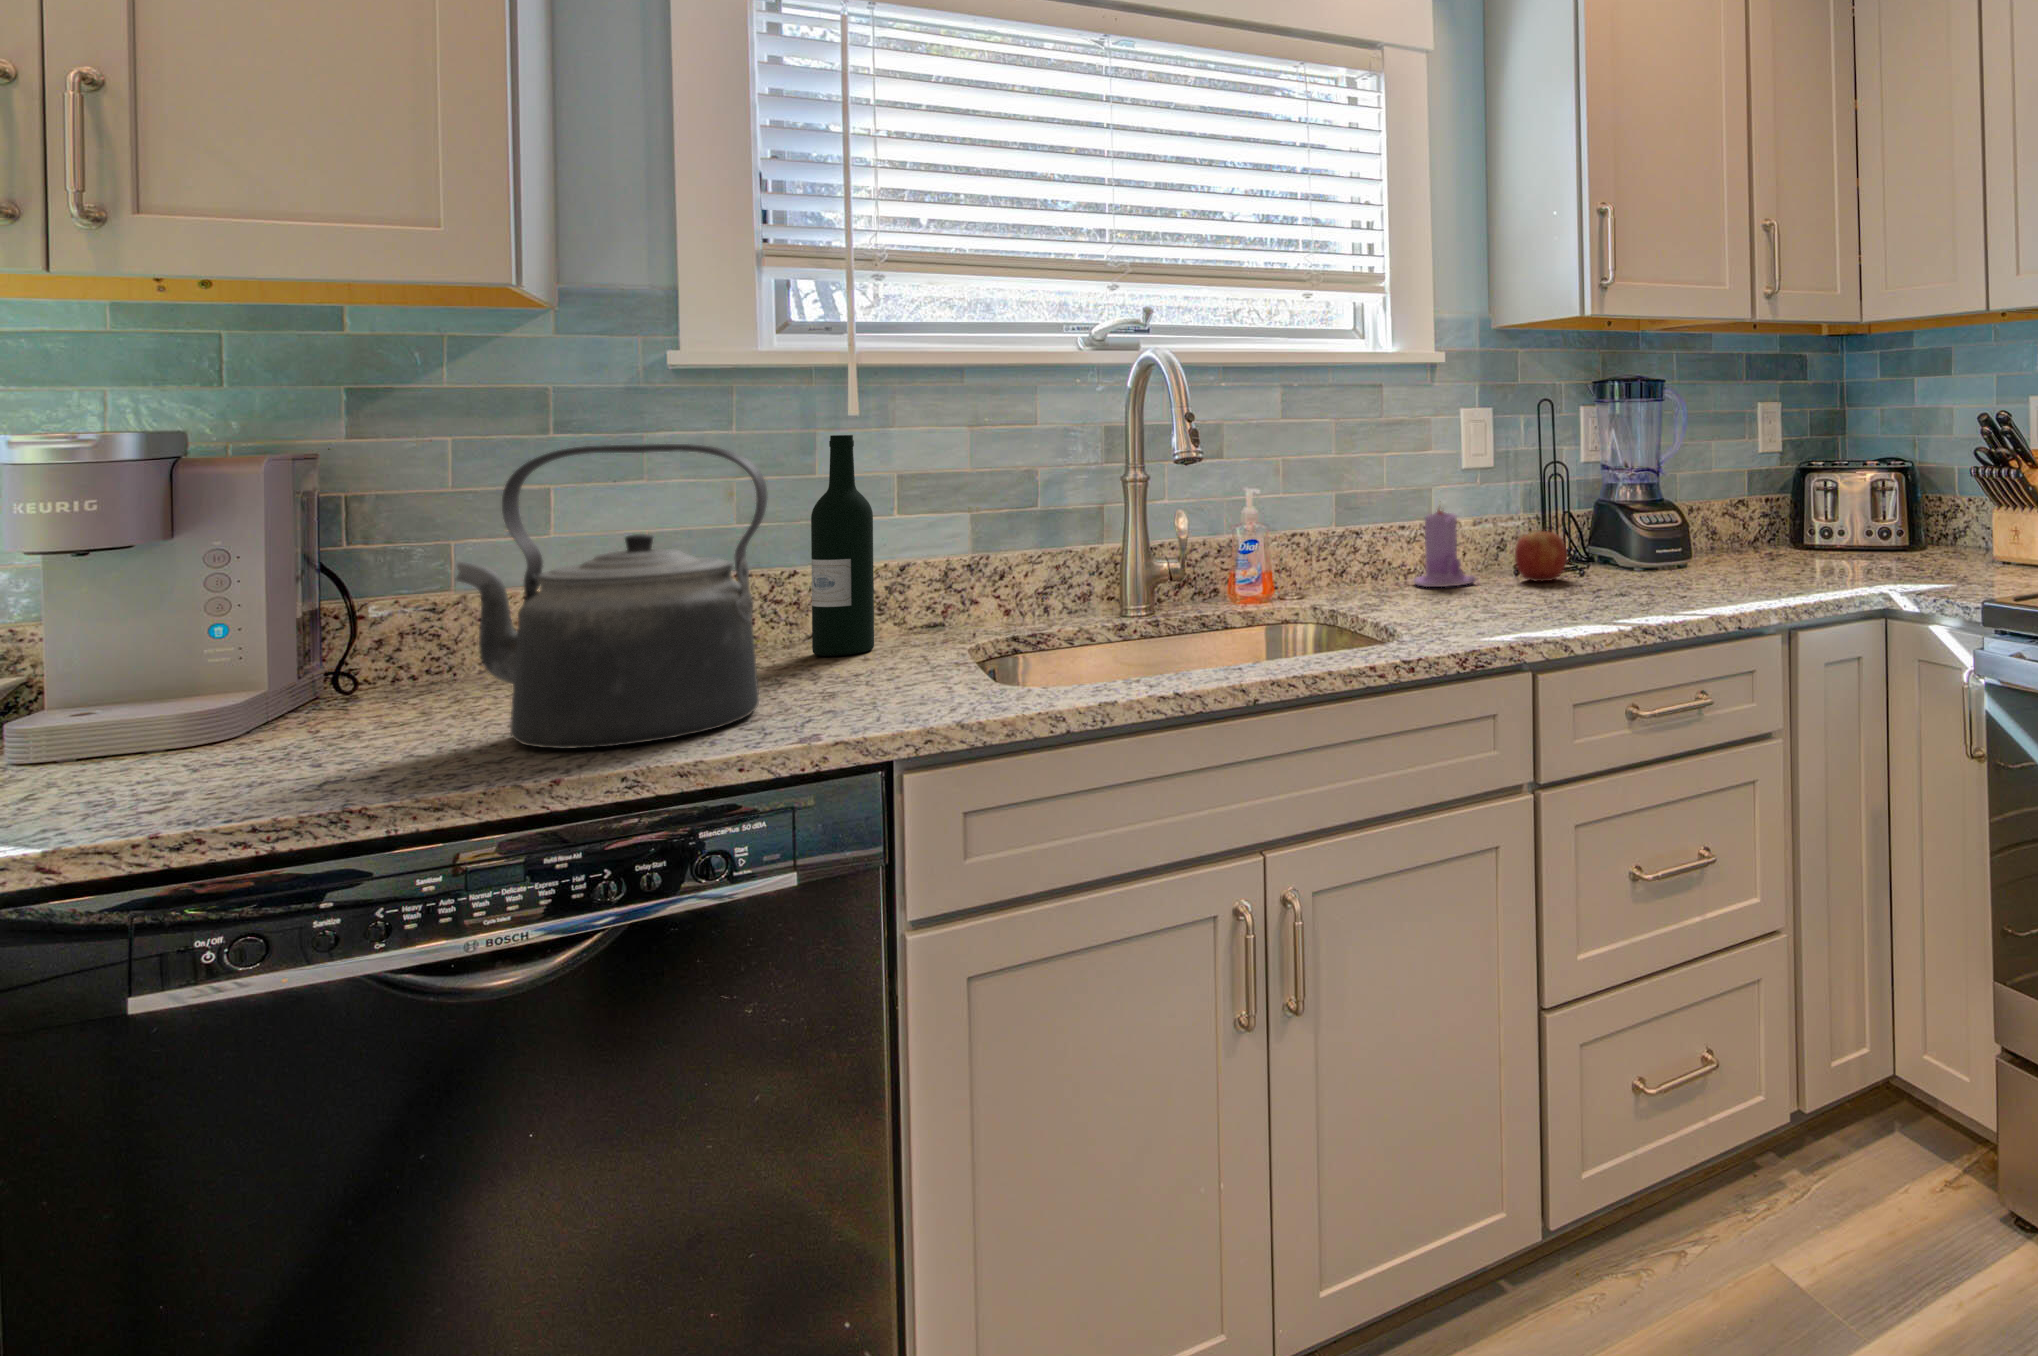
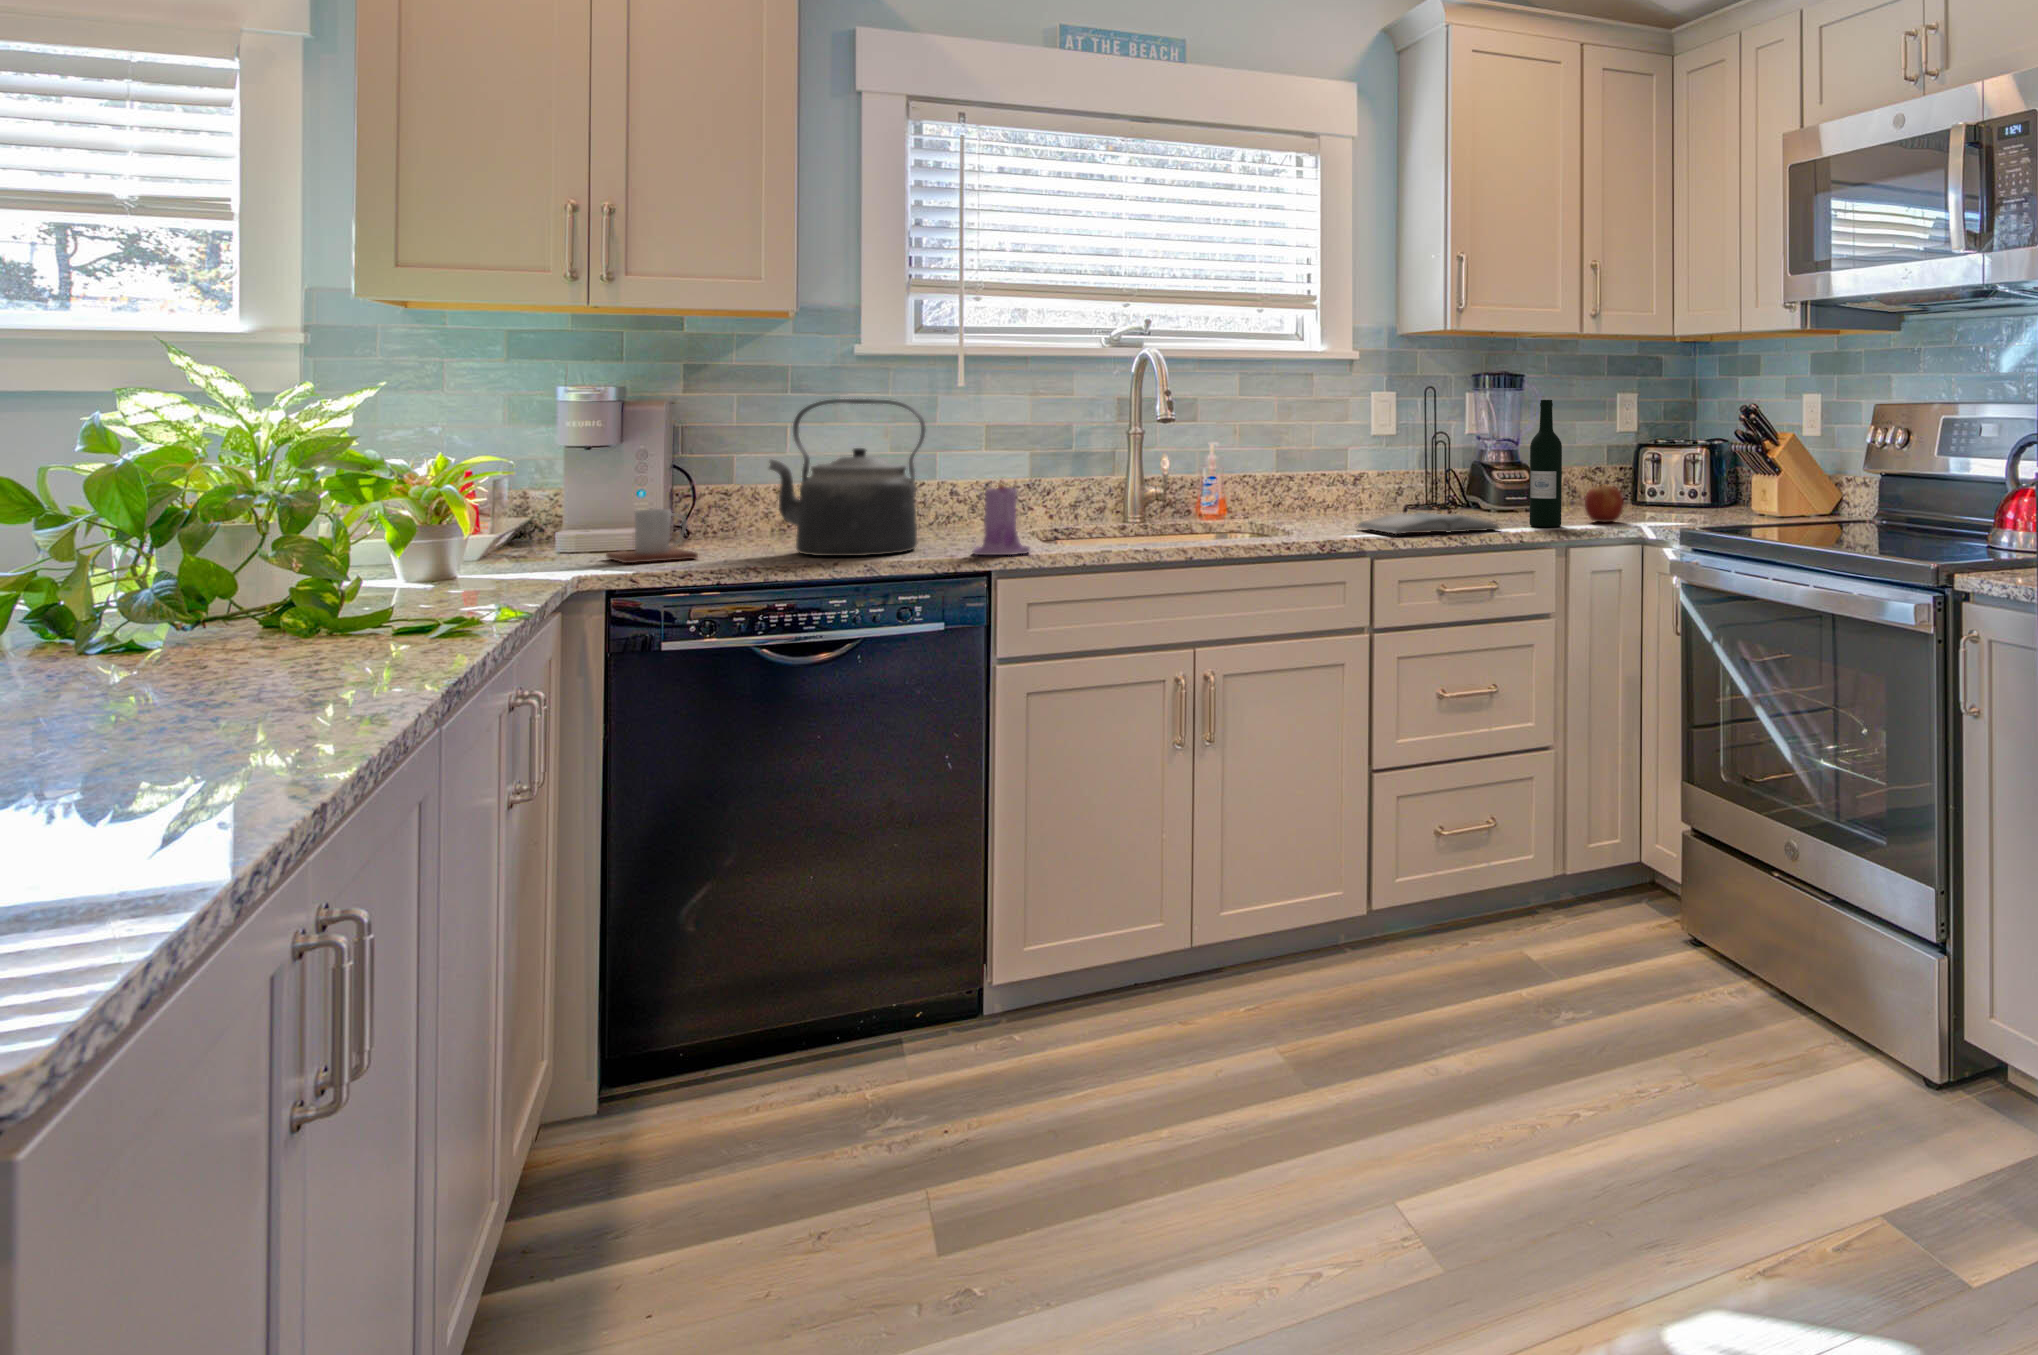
wine bottle: present [811,435,874,656] -> present [1530,400,1562,527]
candle: present [1413,508,1476,587] -> present [973,480,1030,555]
apple: present [1515,529,1567,581] -> present [1585,485,1624,522]
hardback book: none [1486,586,1711,634] -> present [1358,512,1499,534]
mug: none [94,672,292,800] -> present [606,509,698,563]

